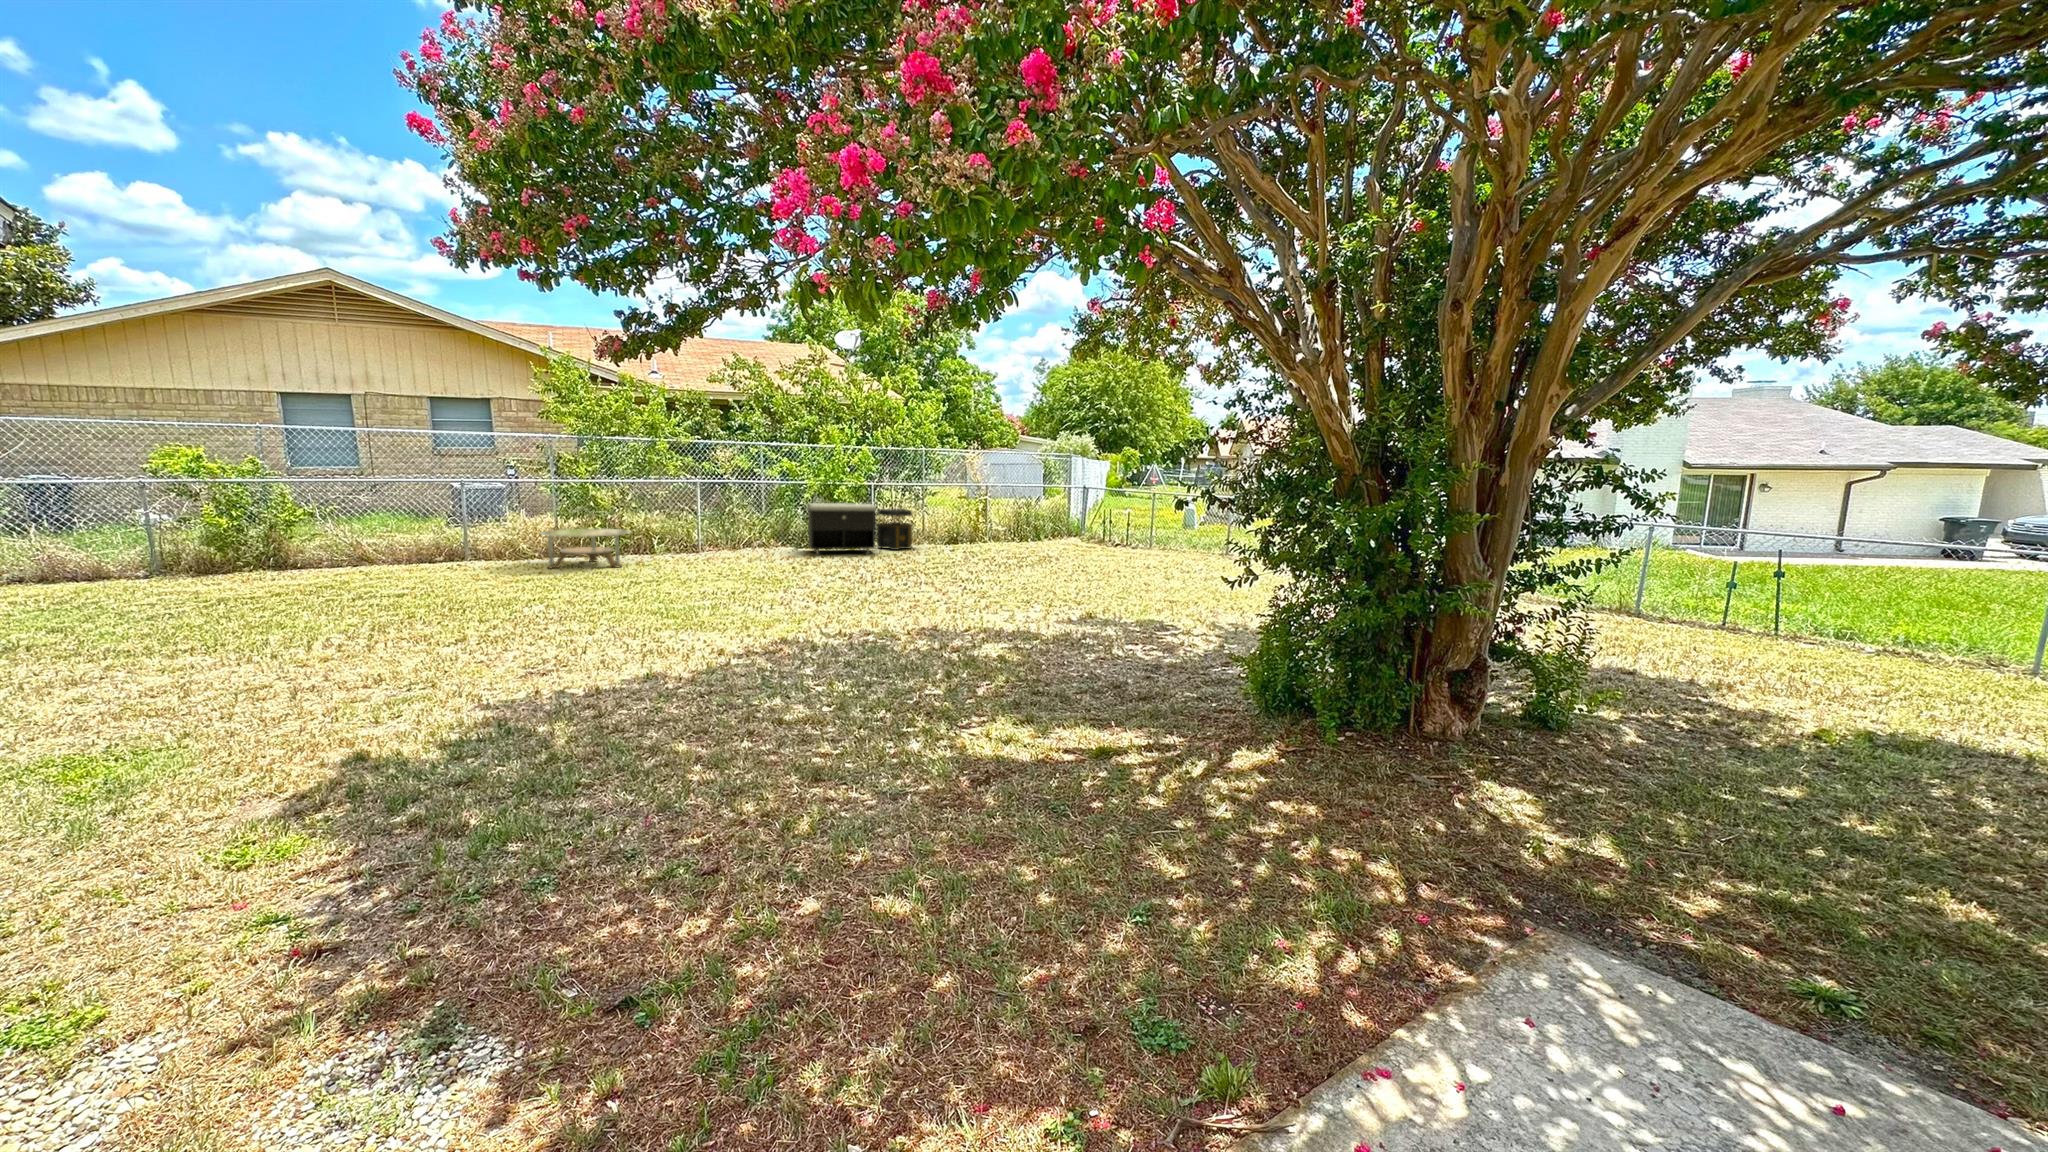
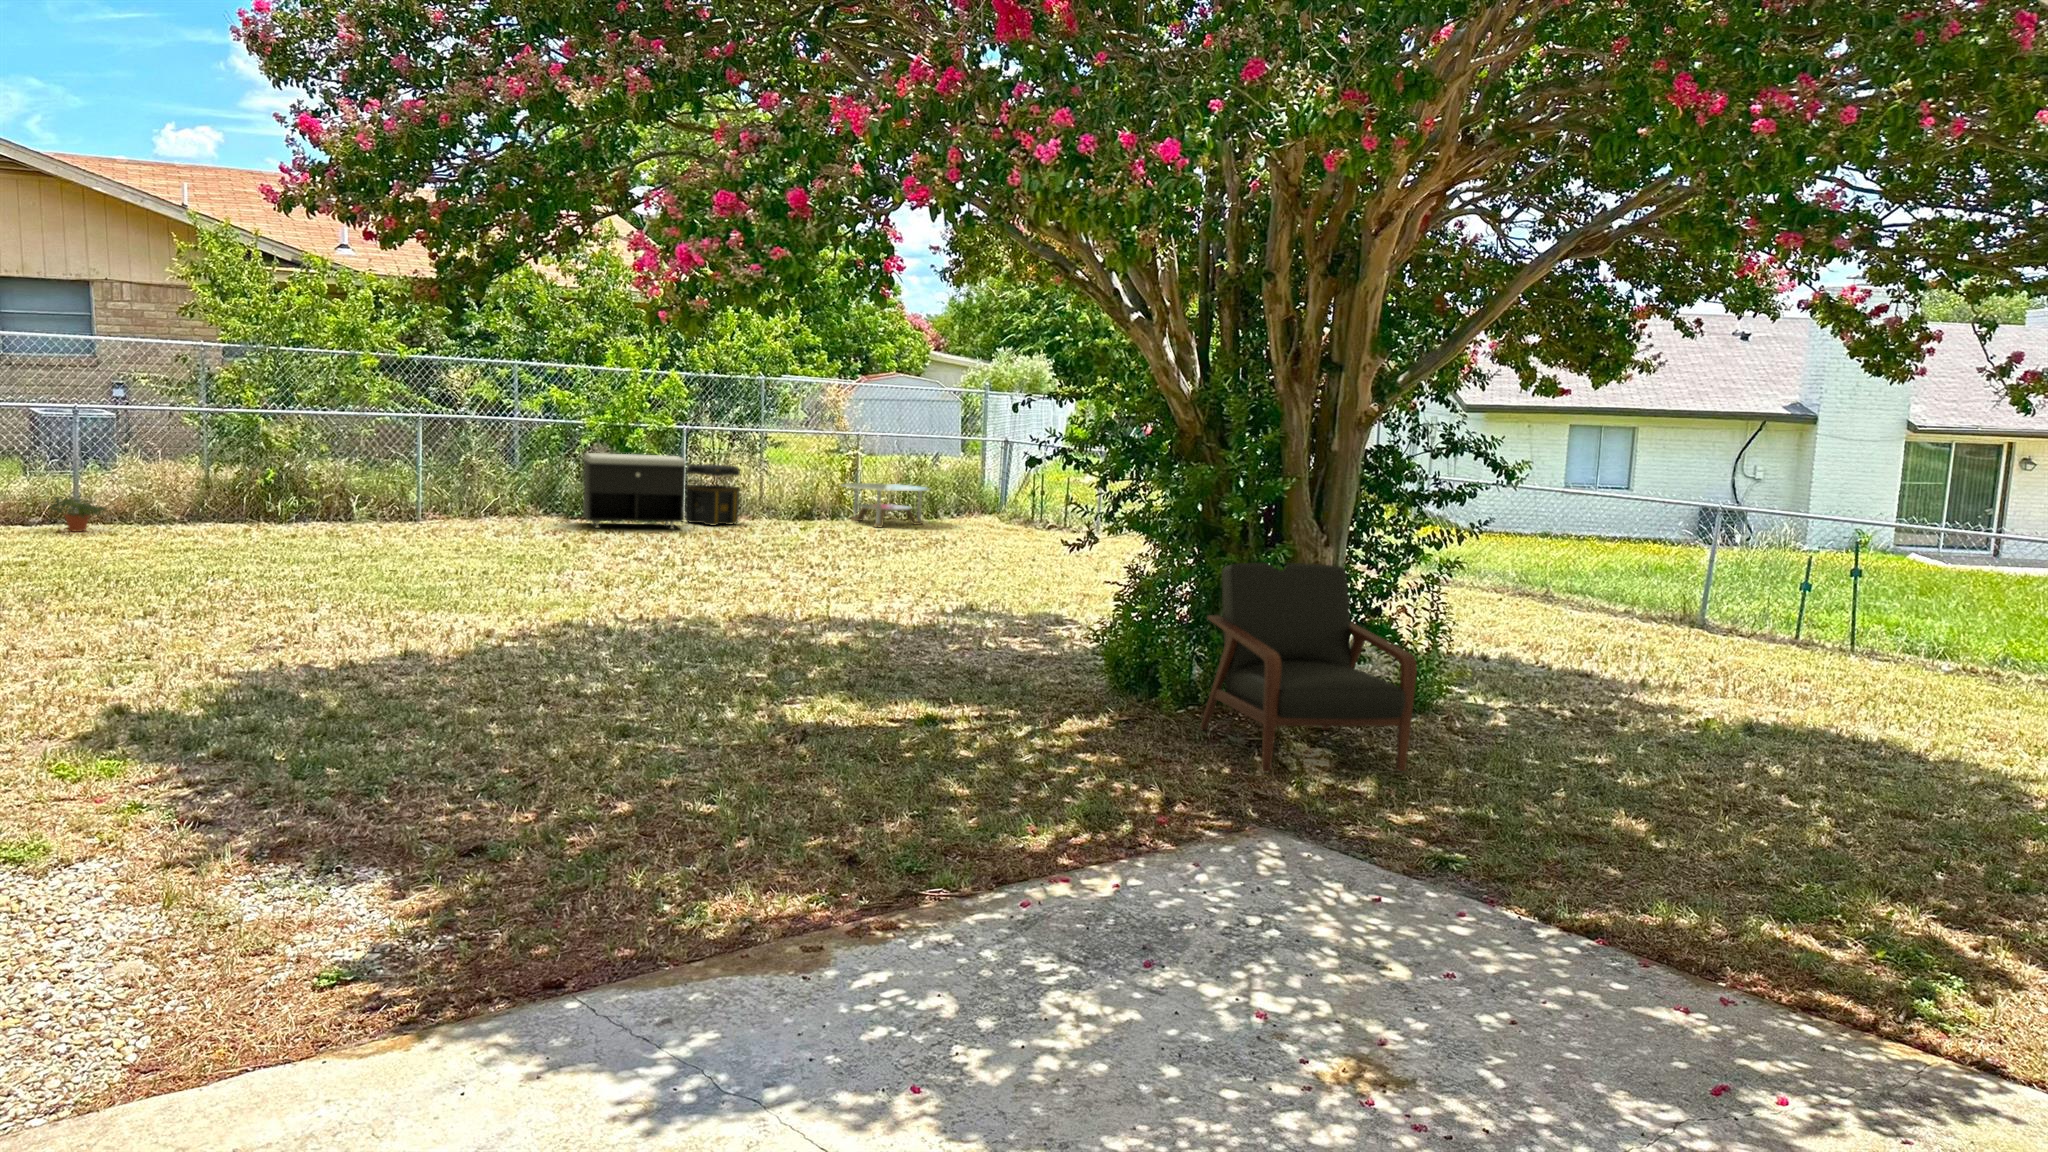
round table: present [540,528,631,568] -> present [841,483,930,528]
potted plant: none [434,543,484,568] -> present [50,497,113,532]
chair: none [1352,600,1613,822] -> present [1200,562,1417,773]

